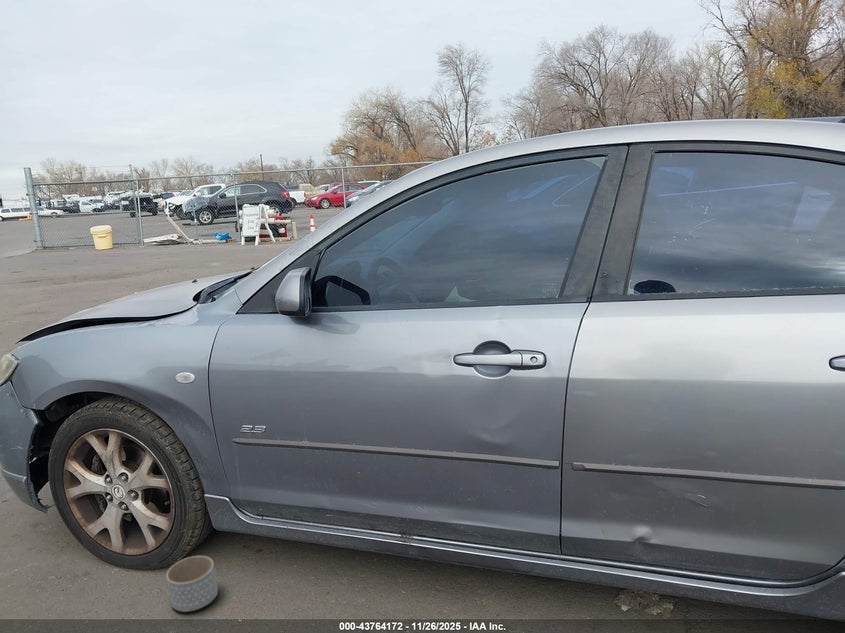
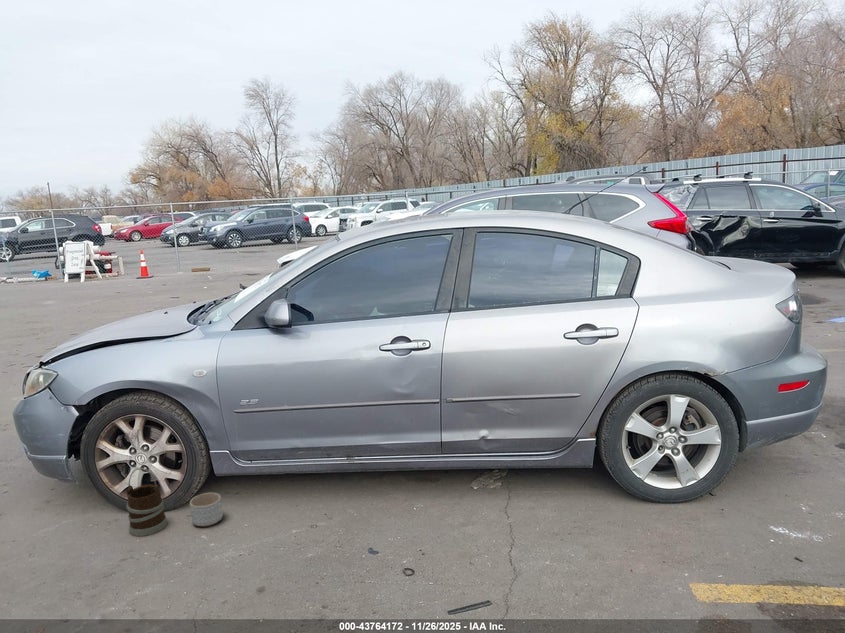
wooden bucket: none [83,511,145,613] -> present [127,468,167,536]

